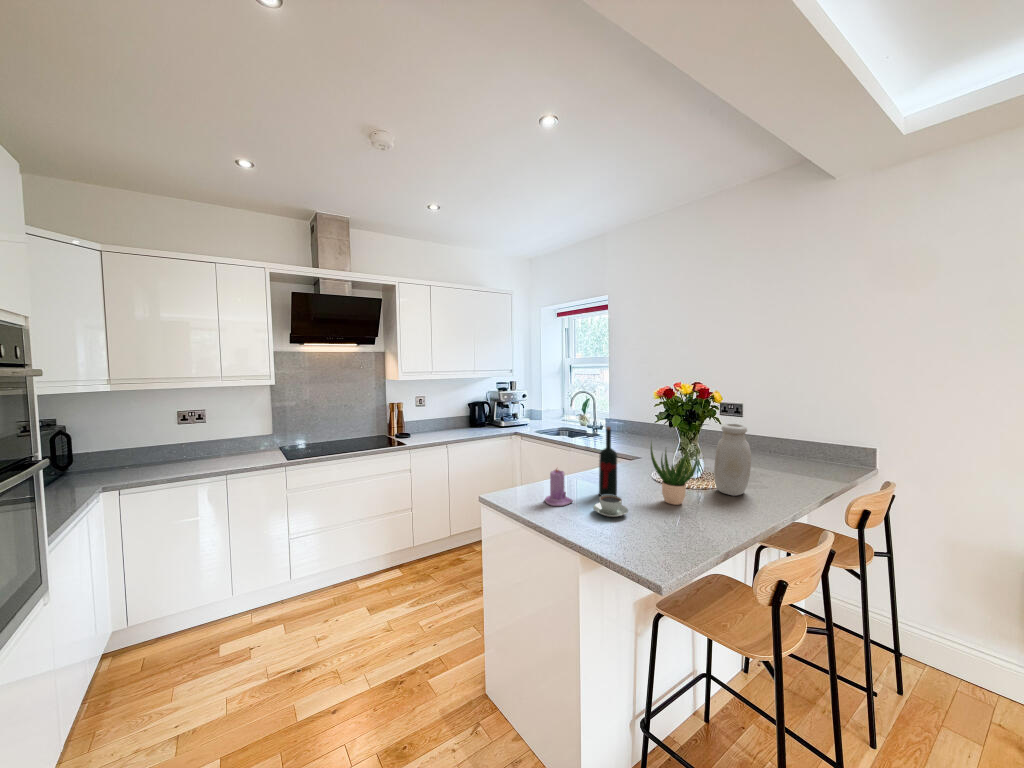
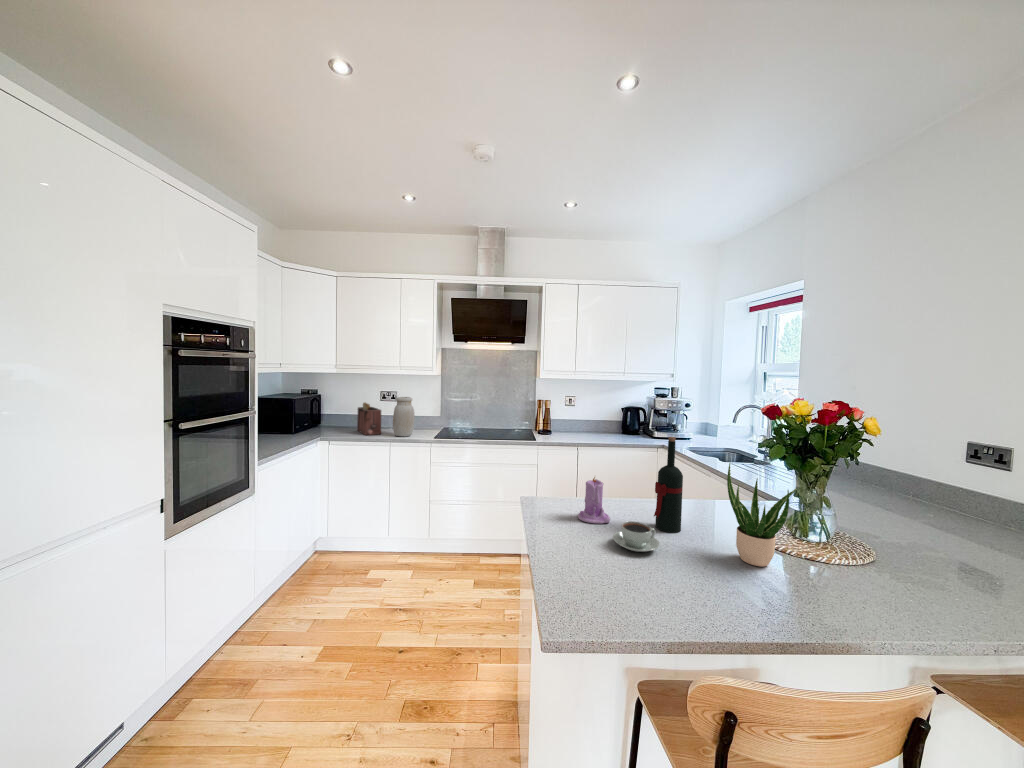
jar: present [714,424,751,496] -> present [393,397,415,436]
toaster: none [148,429,199,473] -> present [357,402,381,435]

